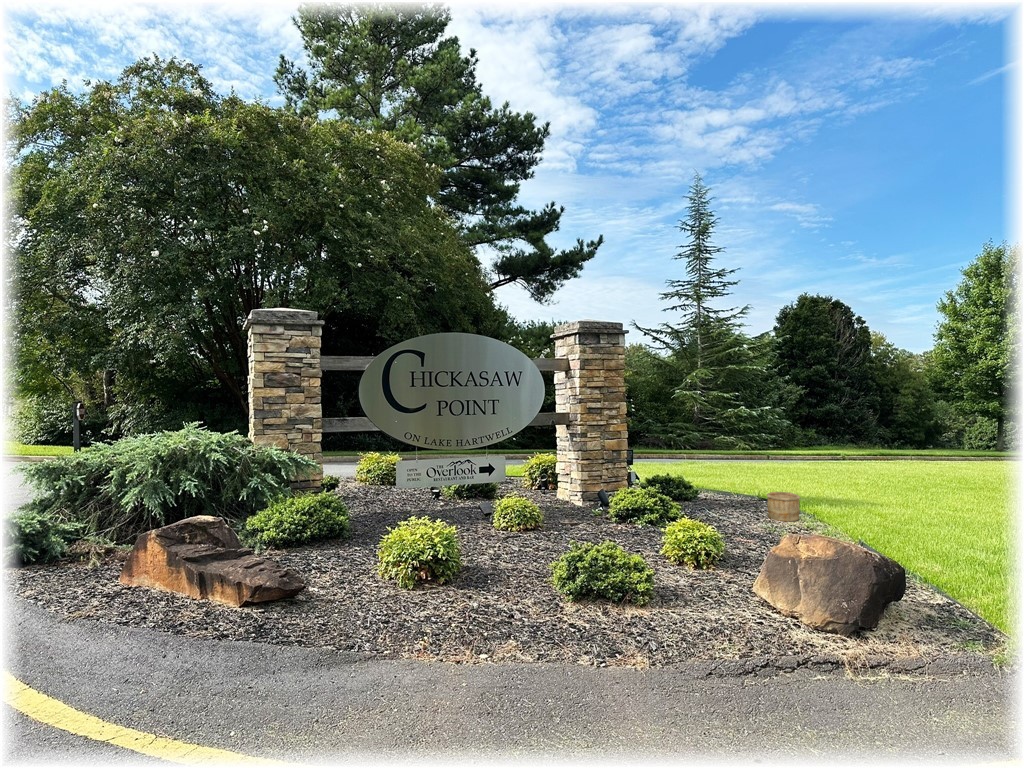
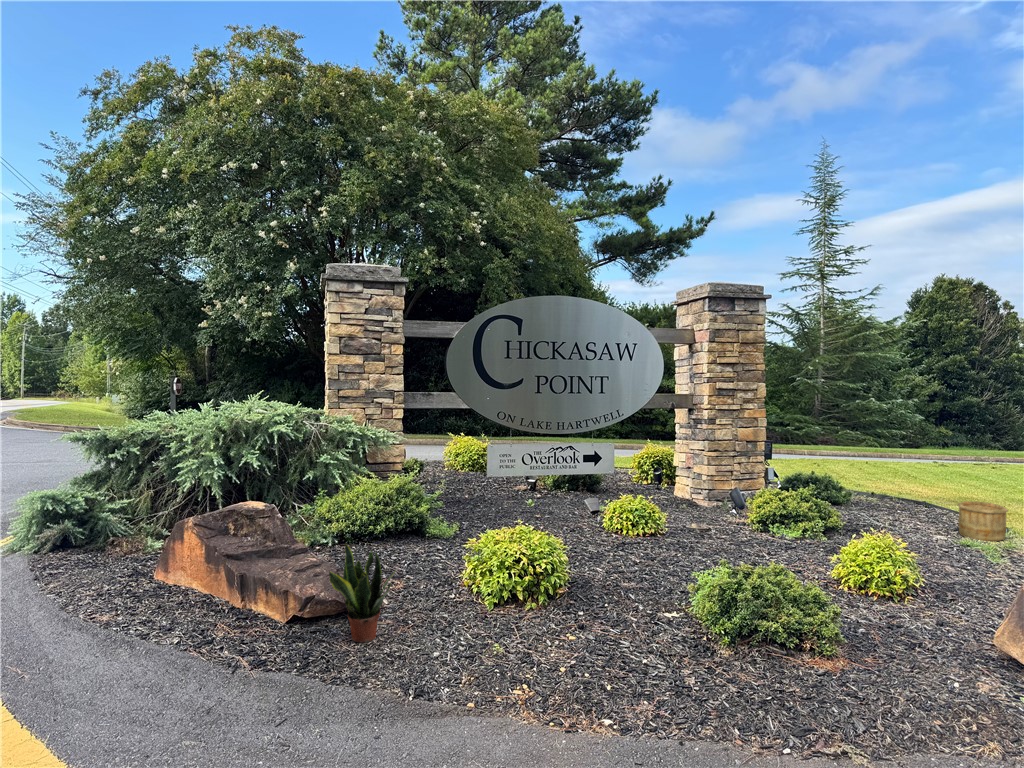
potted plant: none [276,544,330,619] -> present [329,543,396,643]

